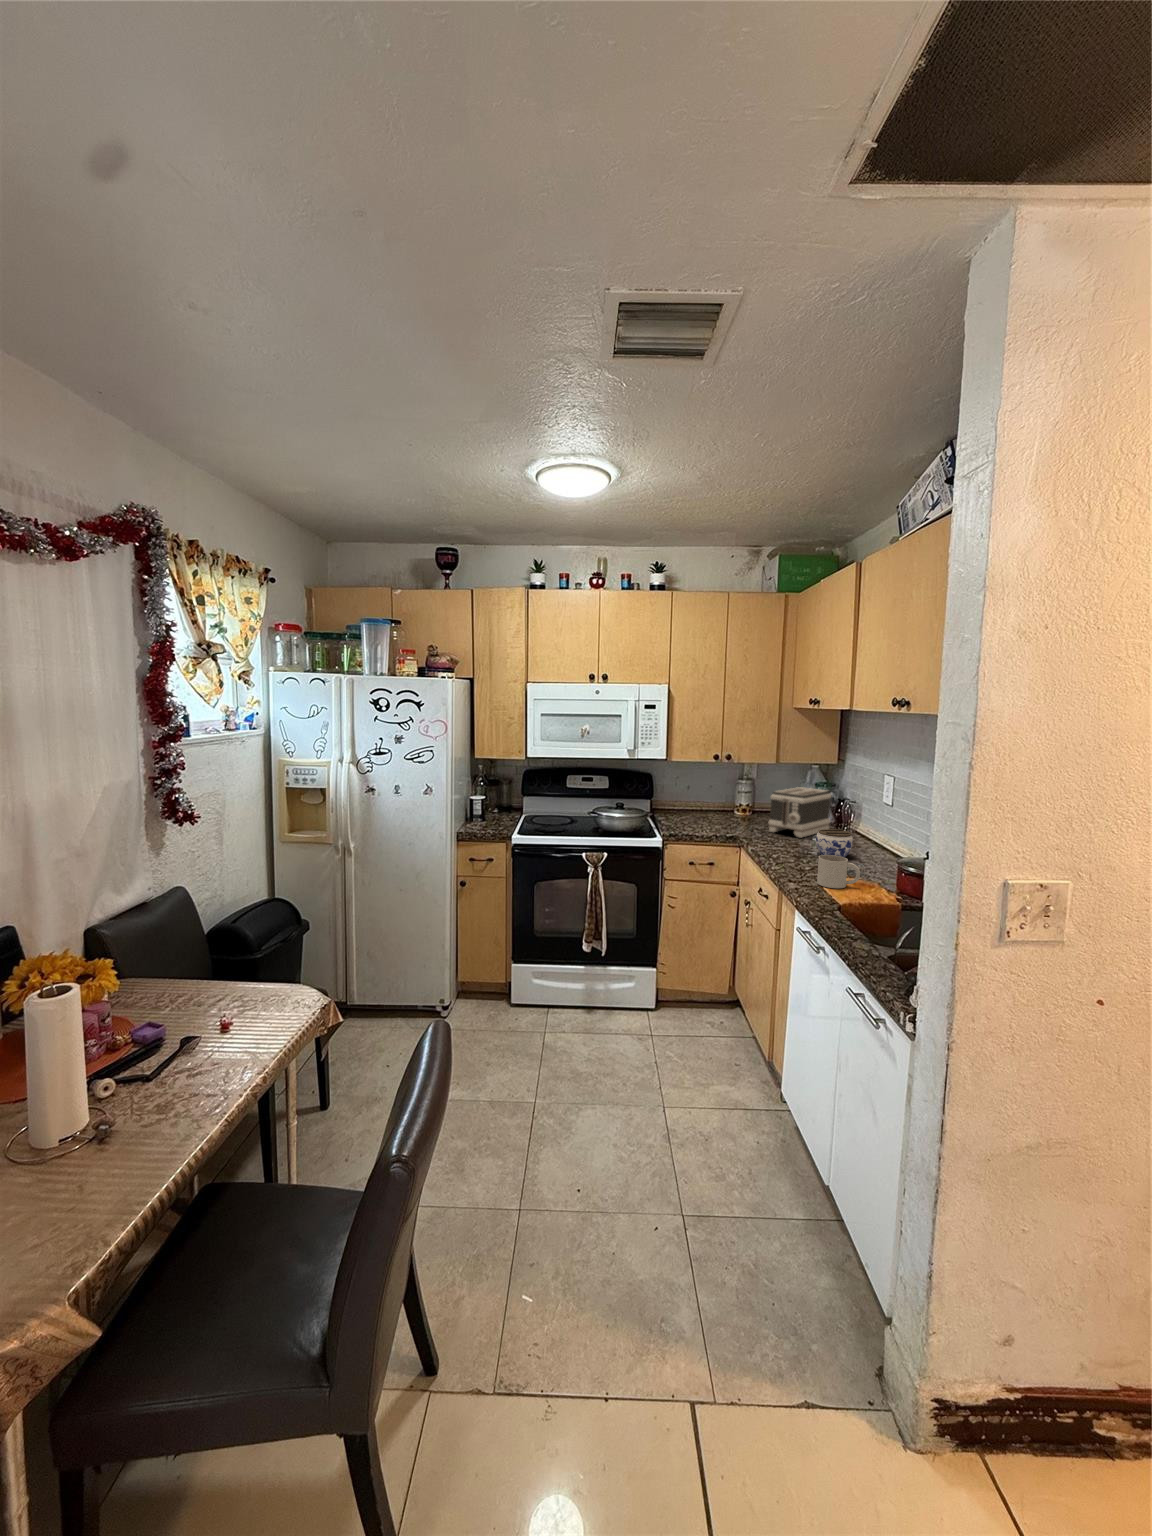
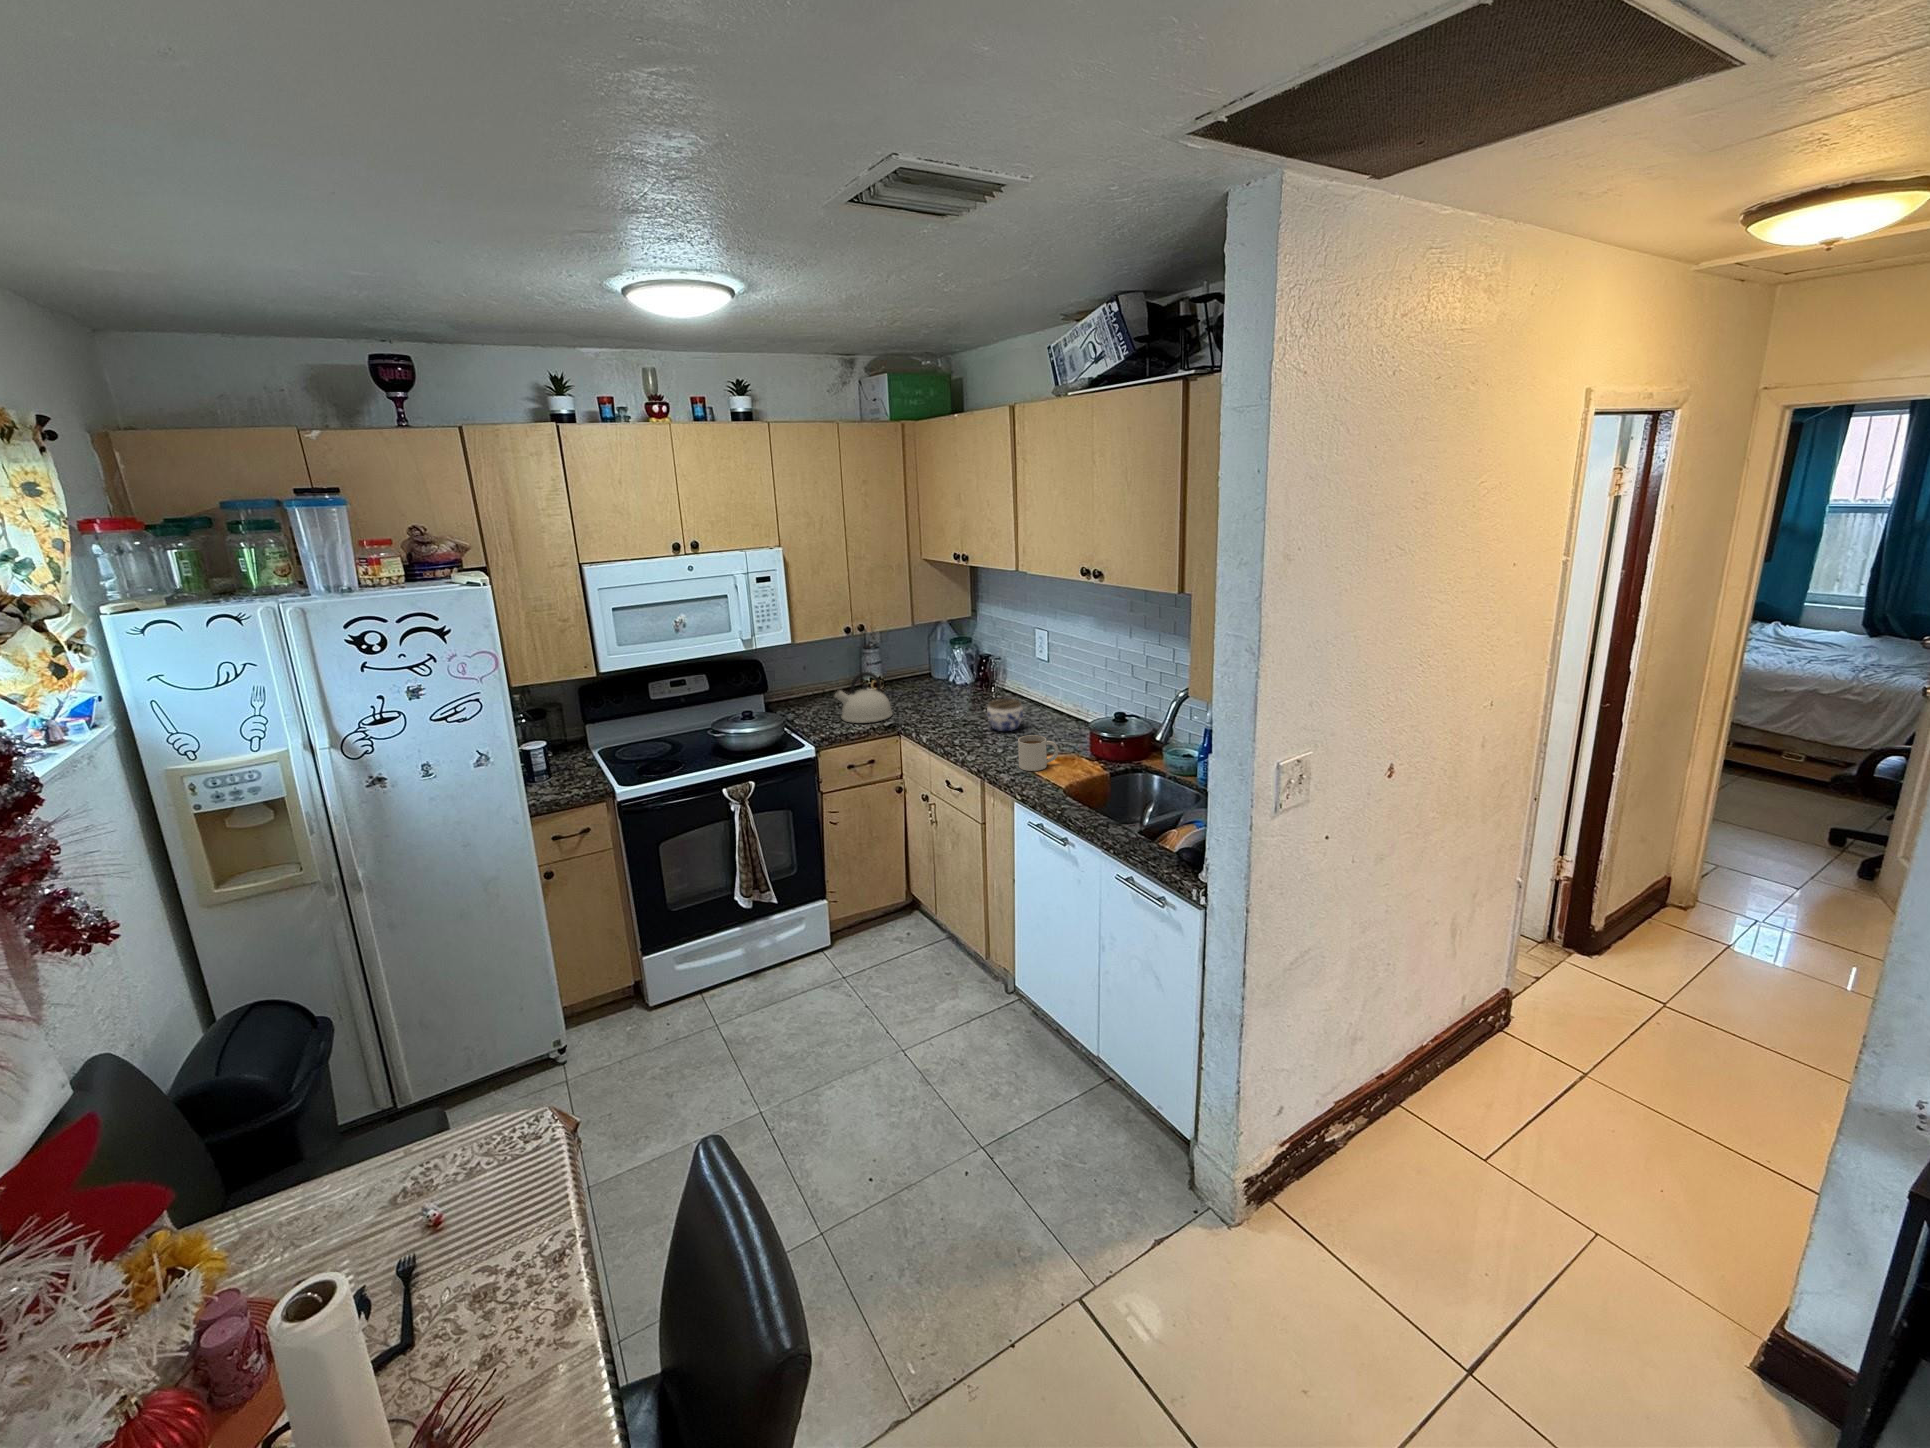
toaster: present [768,787,831,837] -> none [919,651,976,711]
kettle: none [694,791,742,832] -> present [835,672,893,723]

